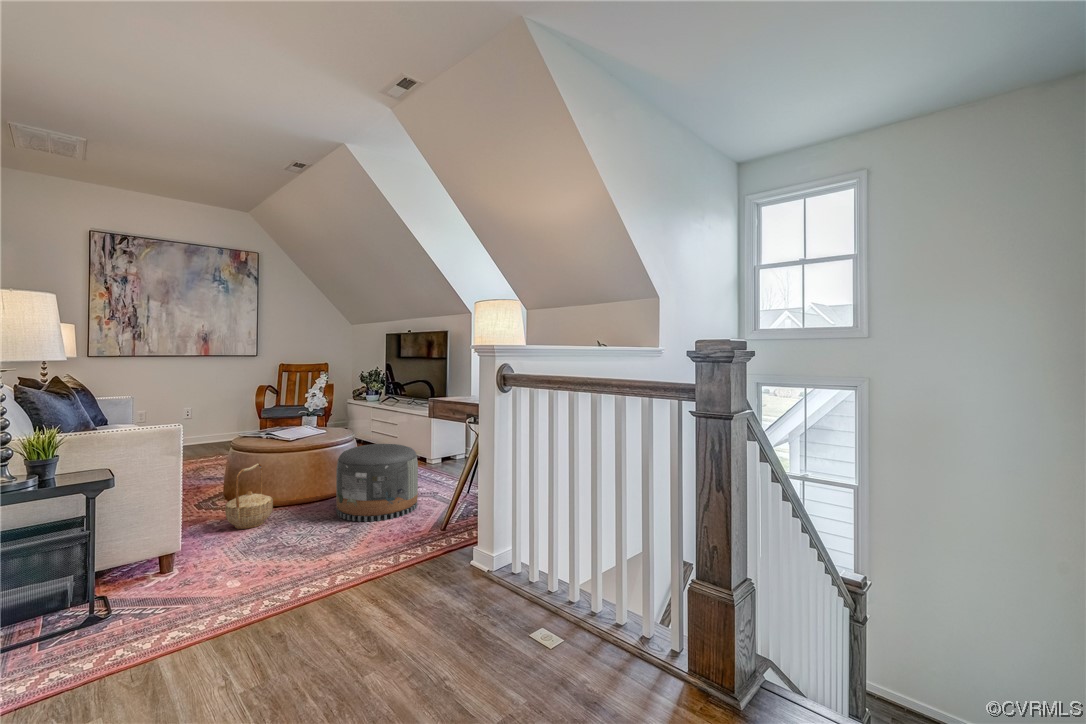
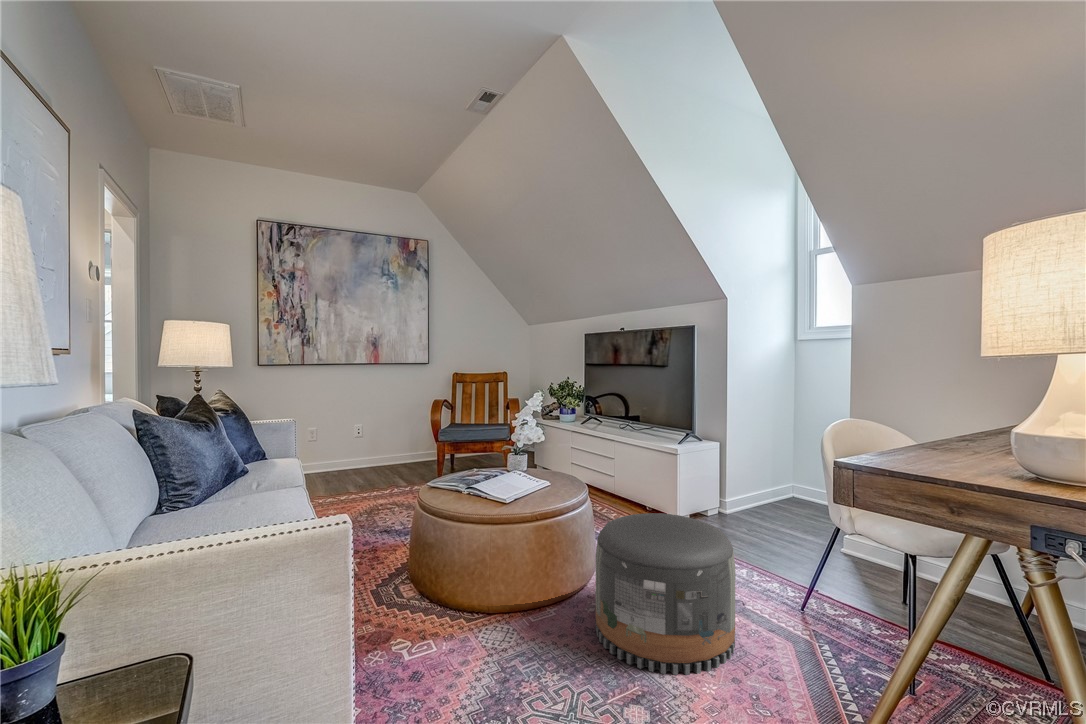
basket: present [225,464,273,529] -> none [430,544,500,664]

